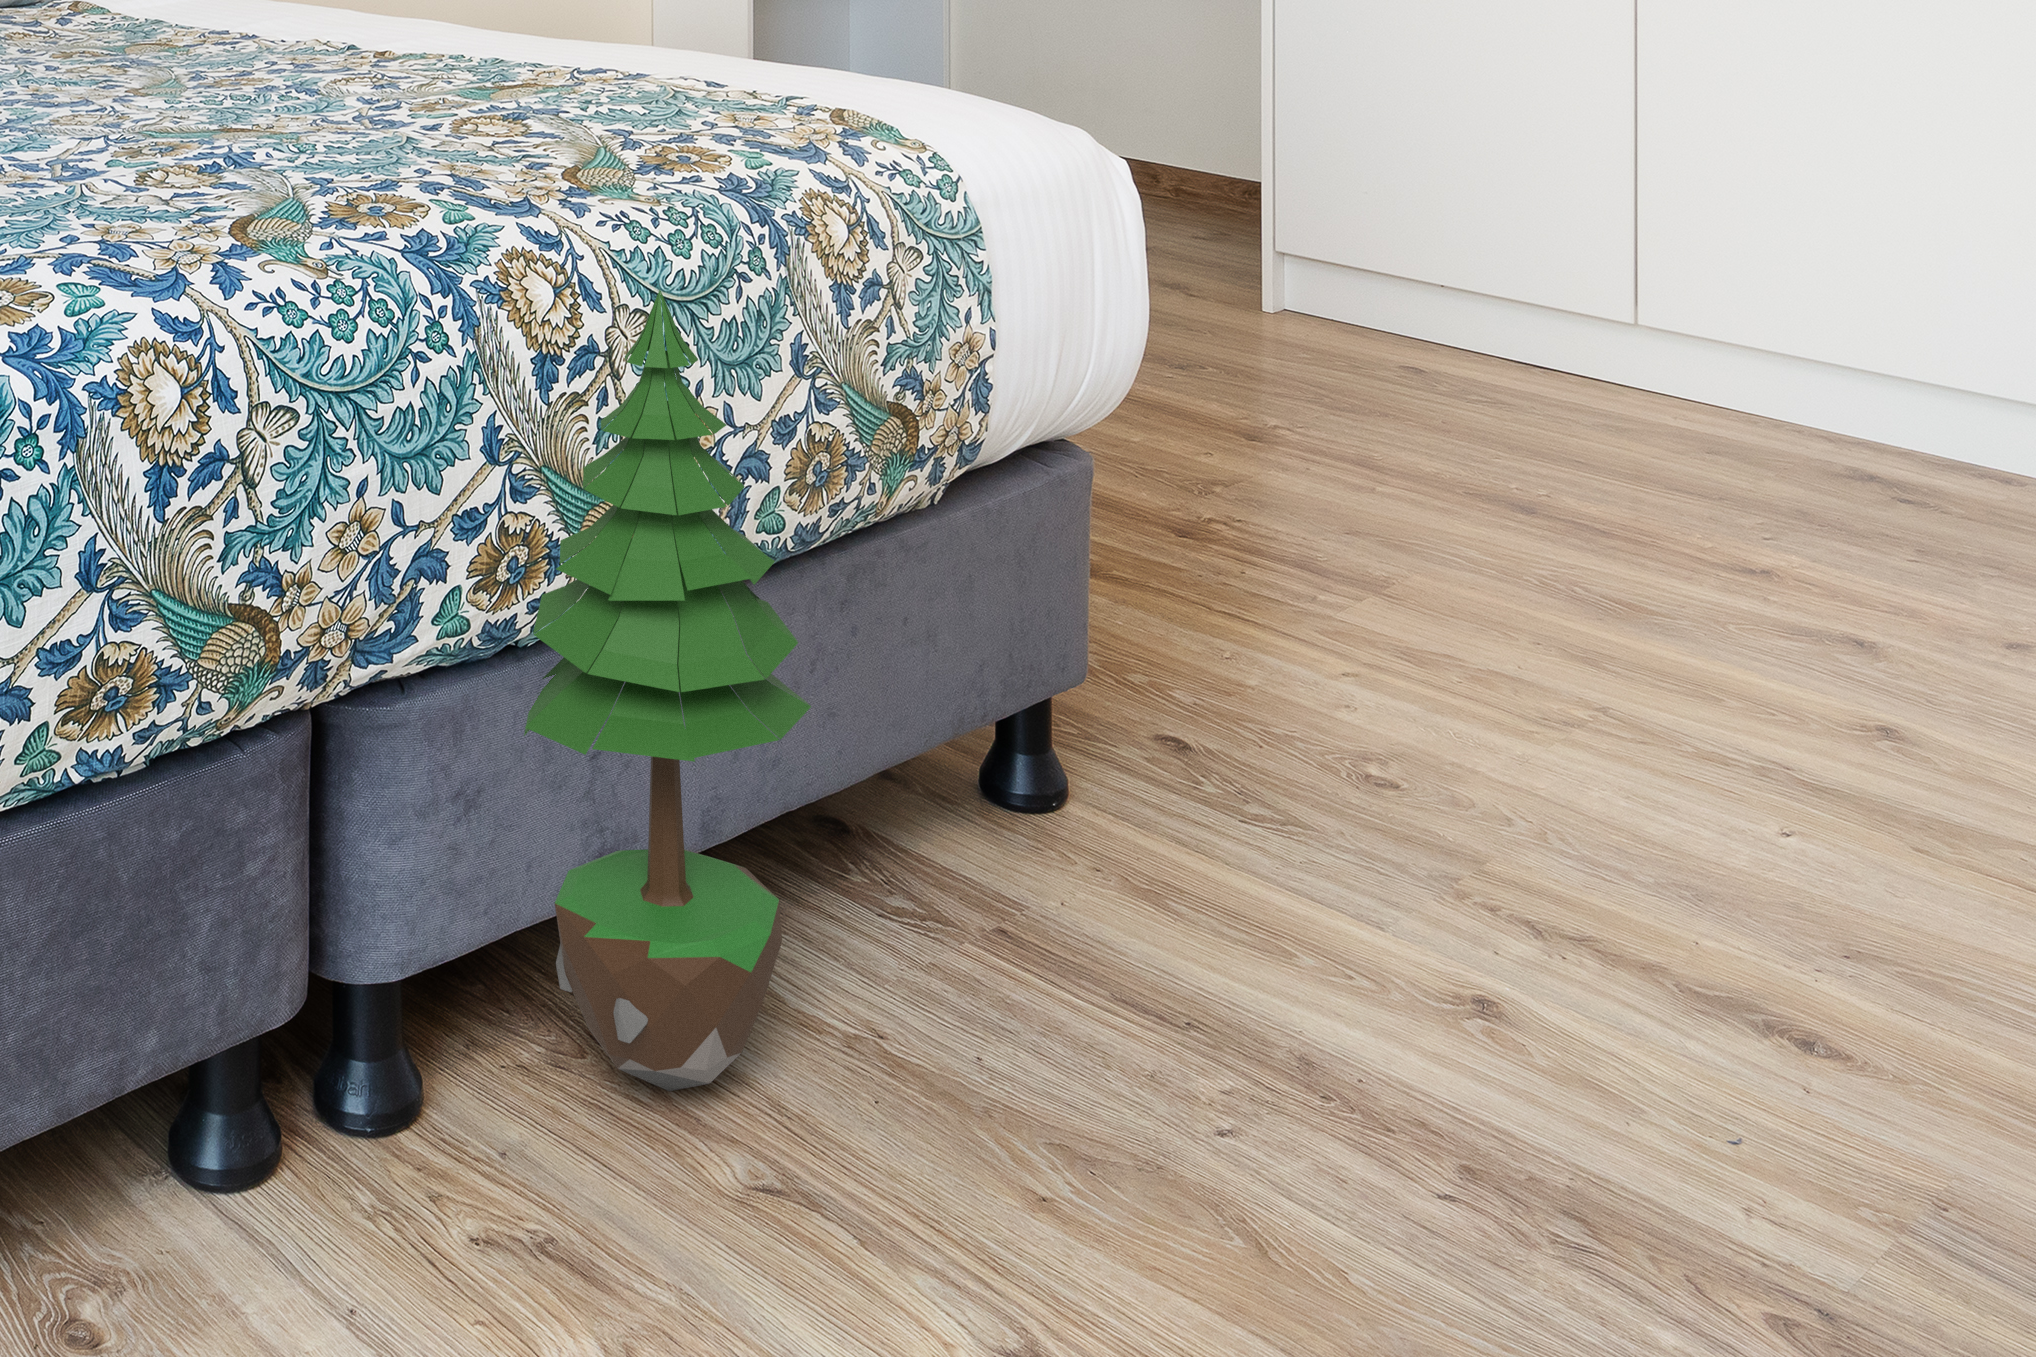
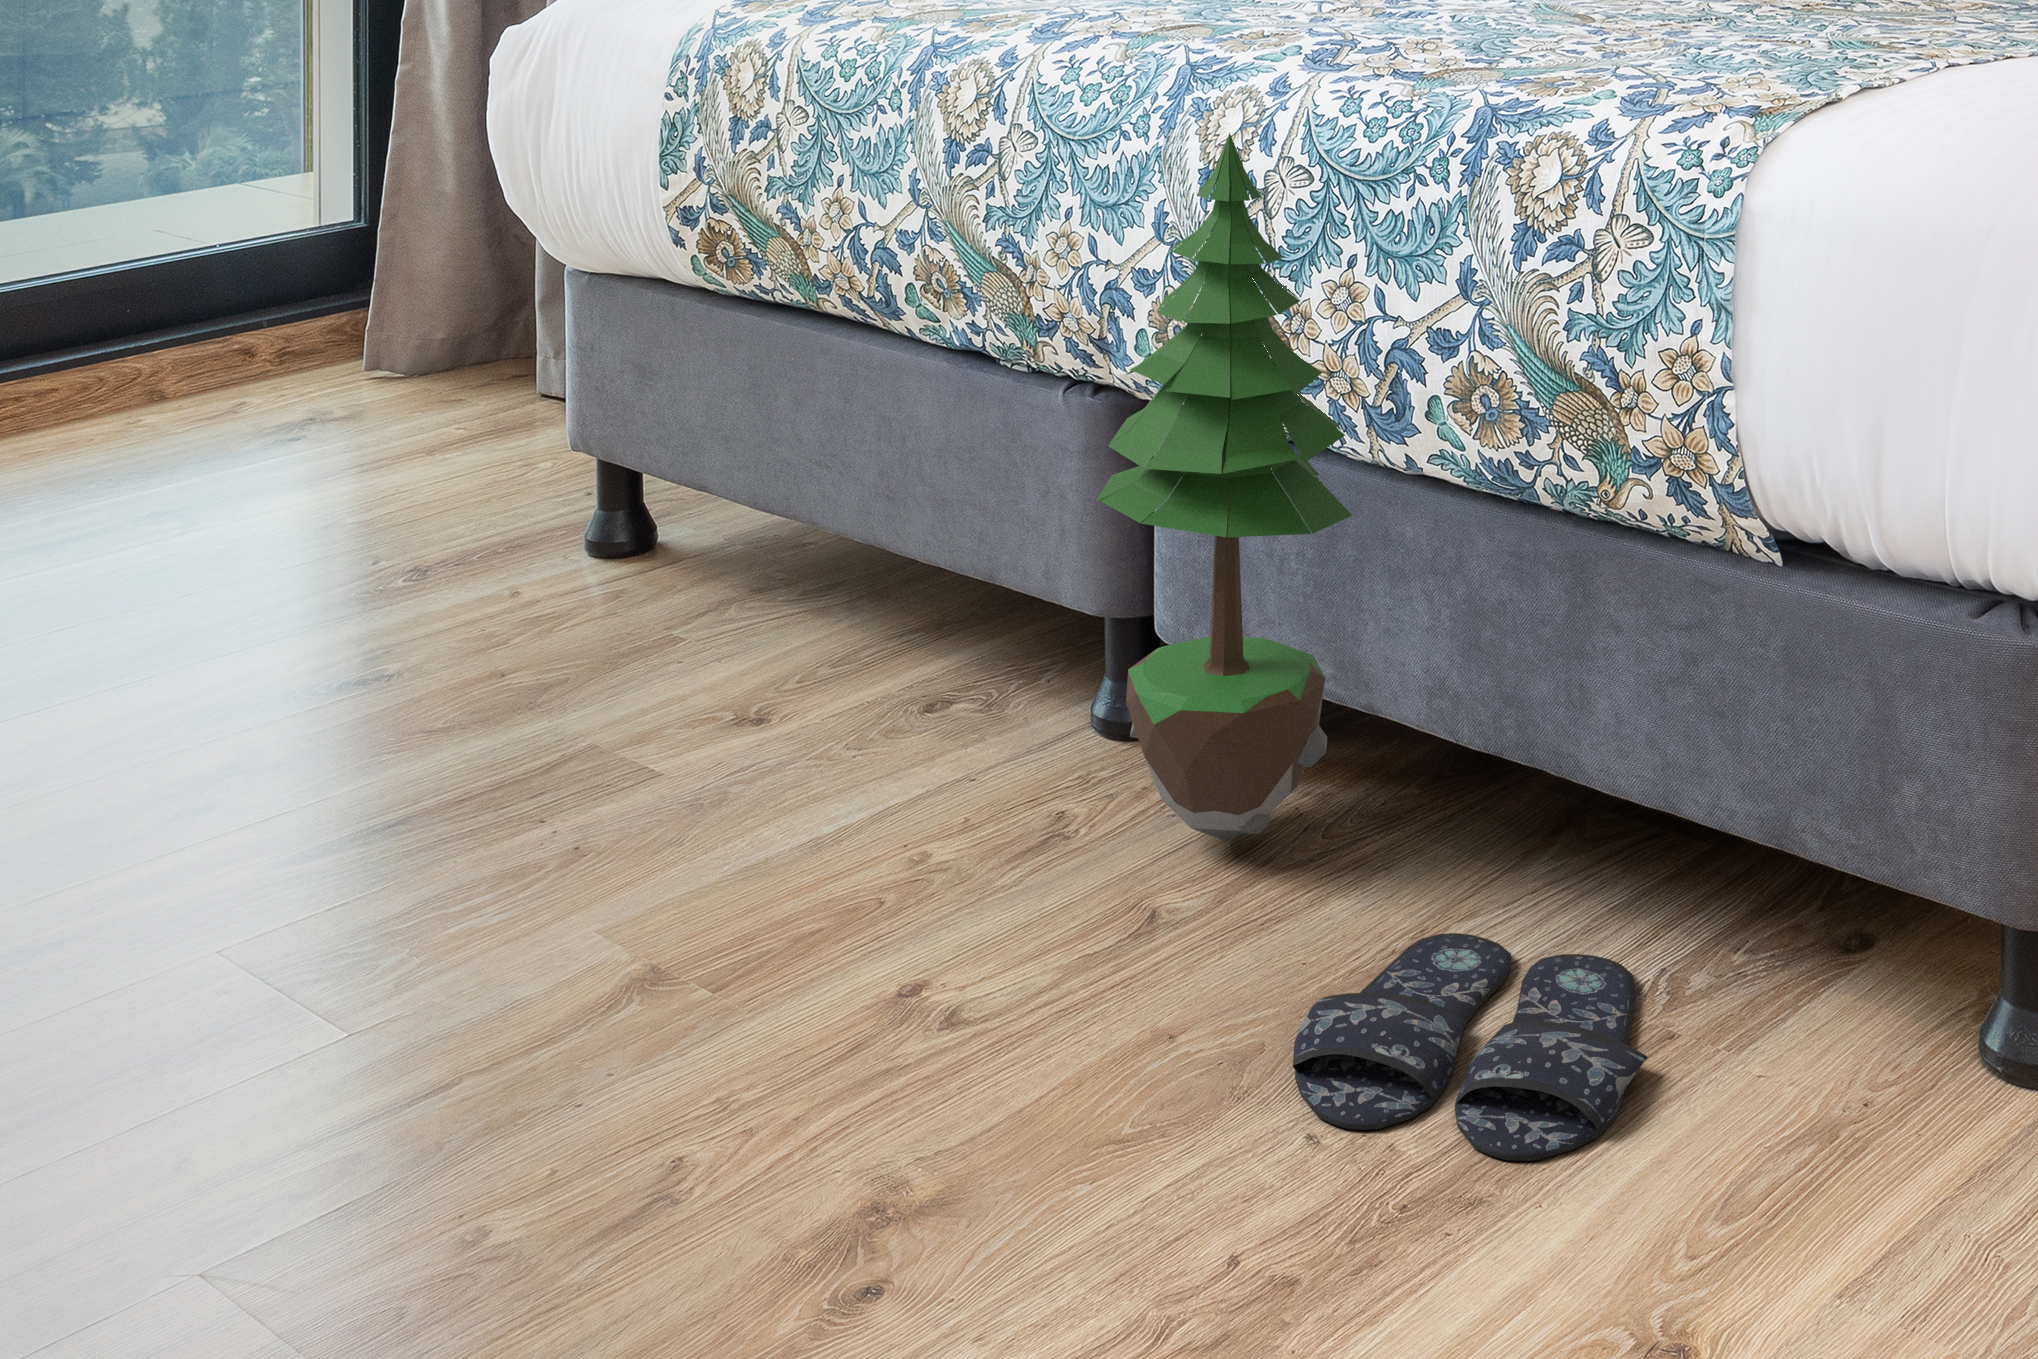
slippers: none [895,902,1286,1092] -> present [1293,933,1648,1161]

